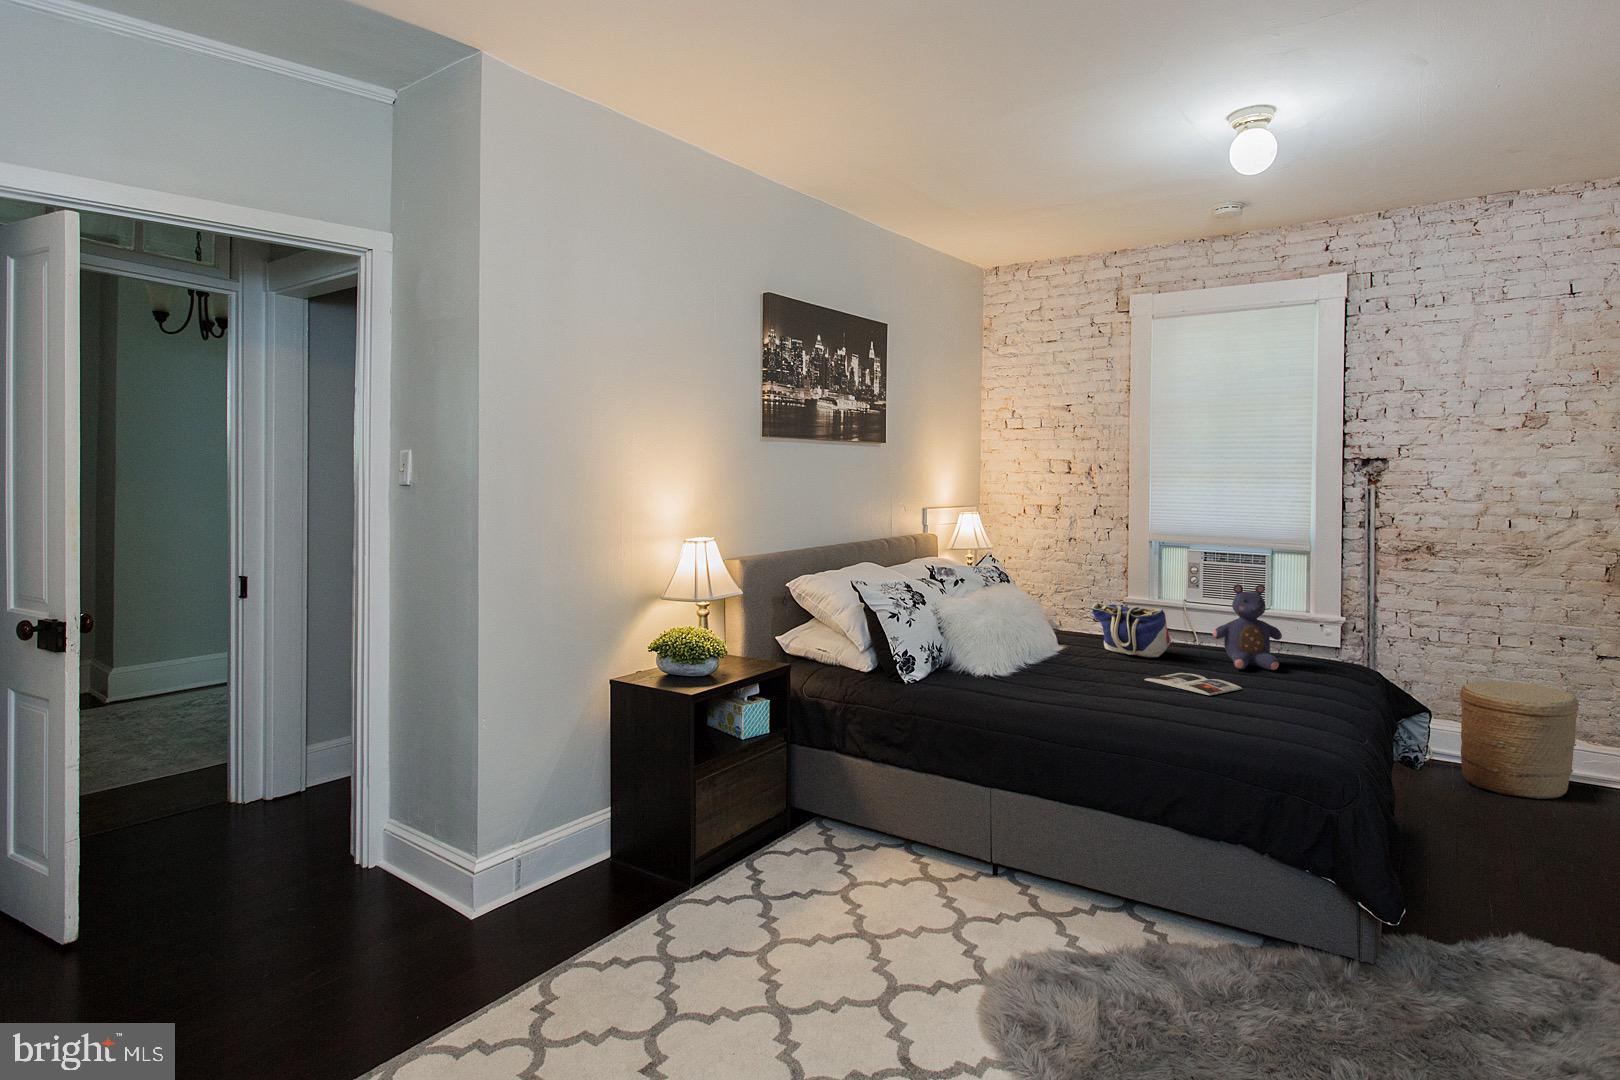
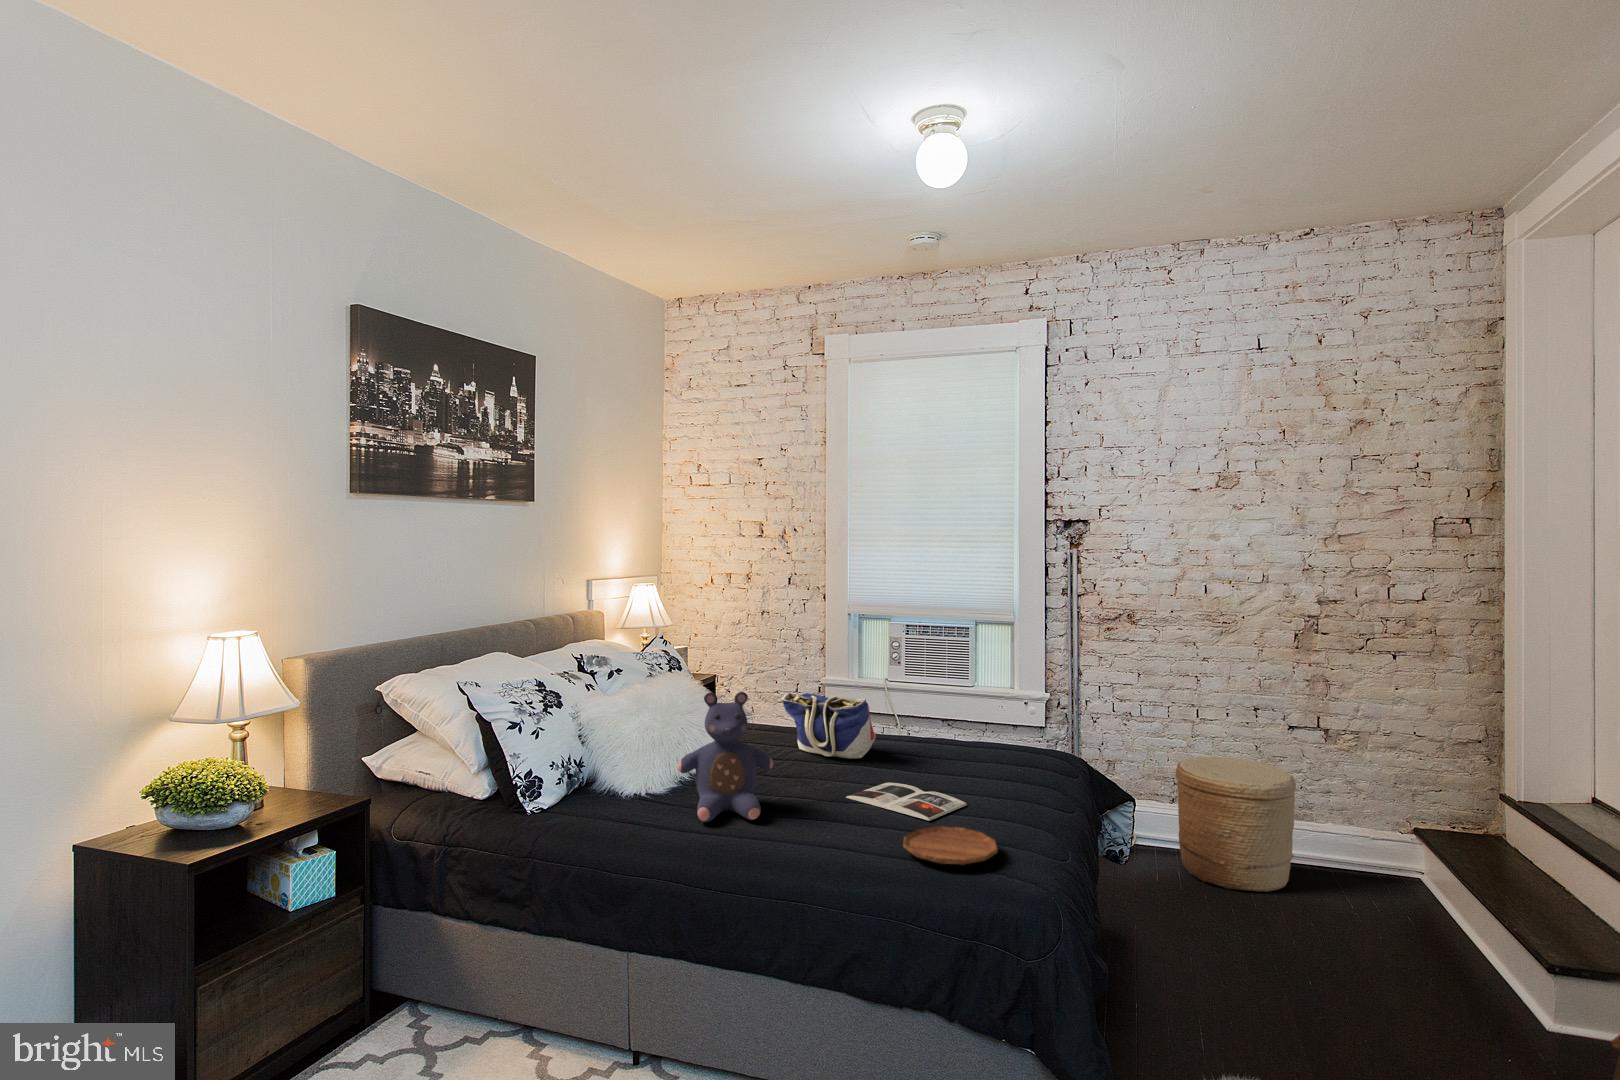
teddy bear: present [1213,584,1282,670] -> present [678,692,773,822]
tray: none [1186,697,1258,717] -> present [903,827,998,865]

